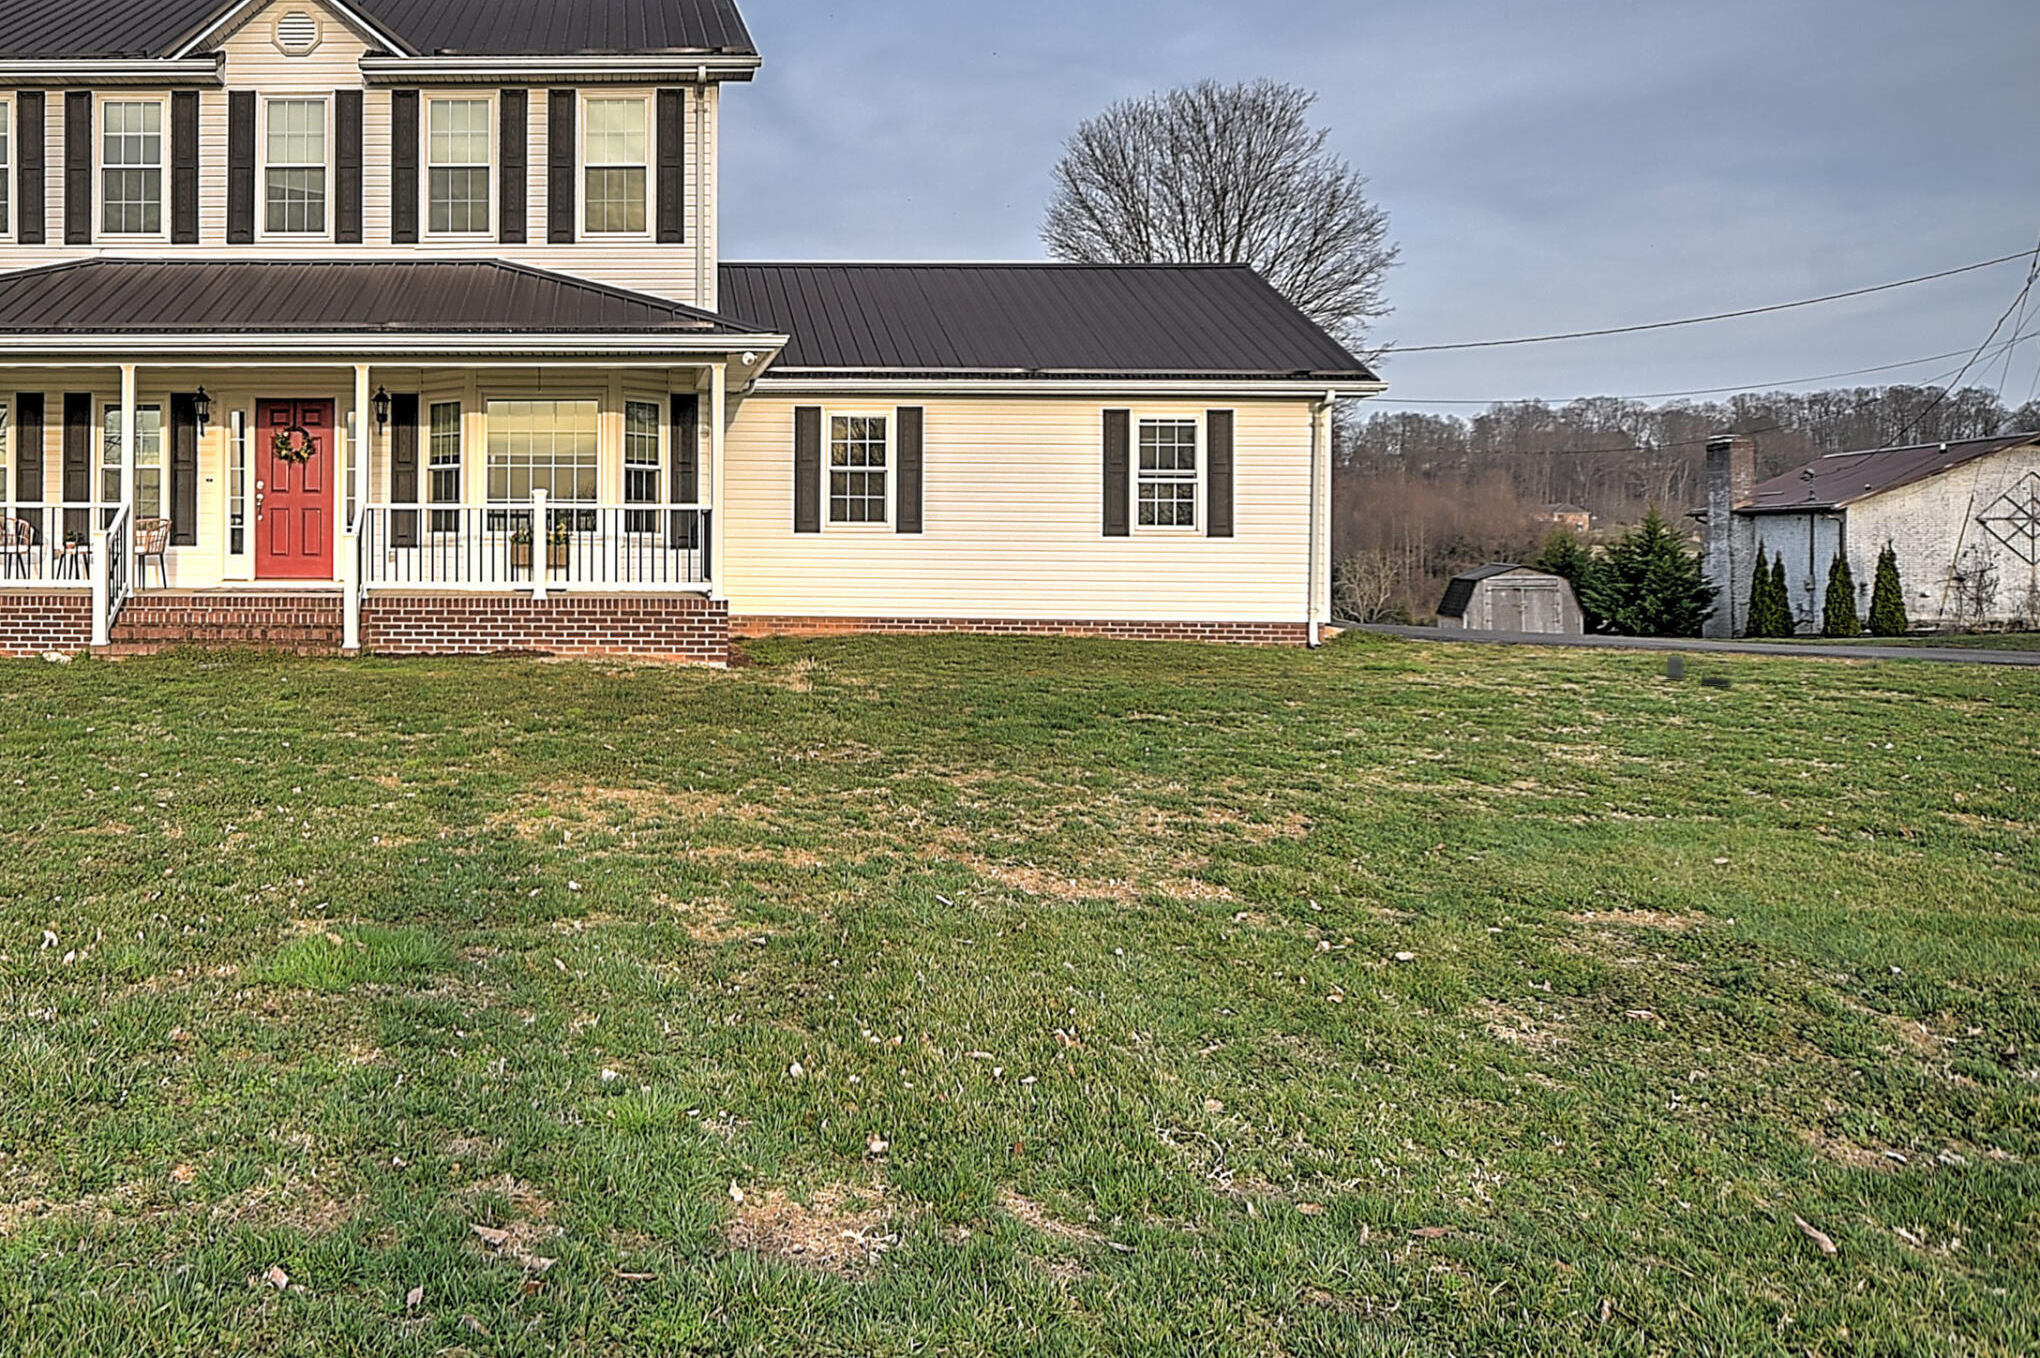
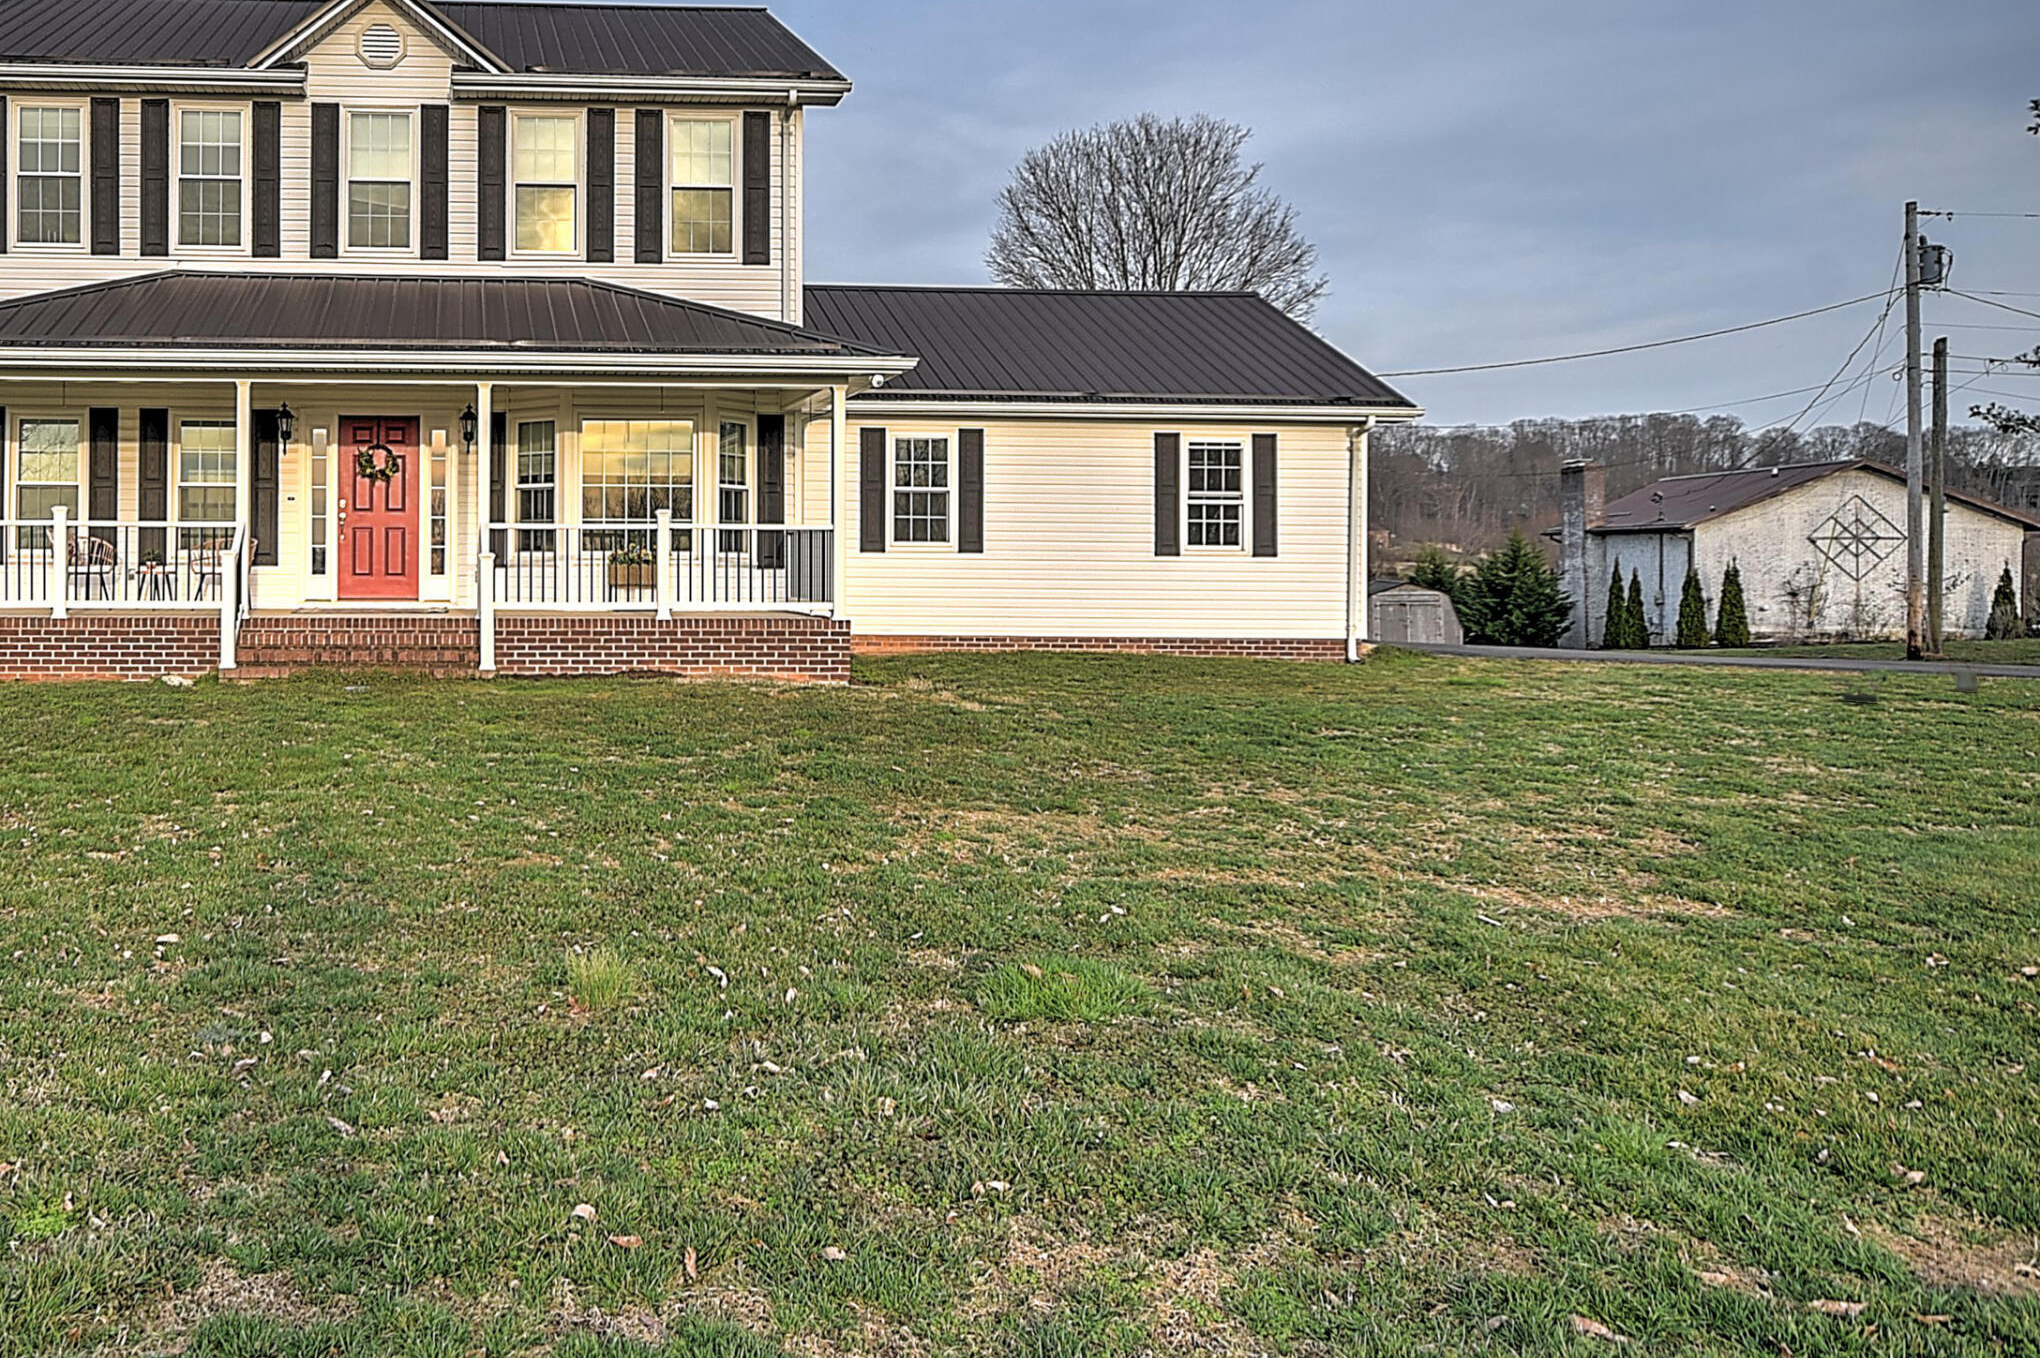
watering can: present [1663,647,1684,681] -> present [1950,662,1980,693]

